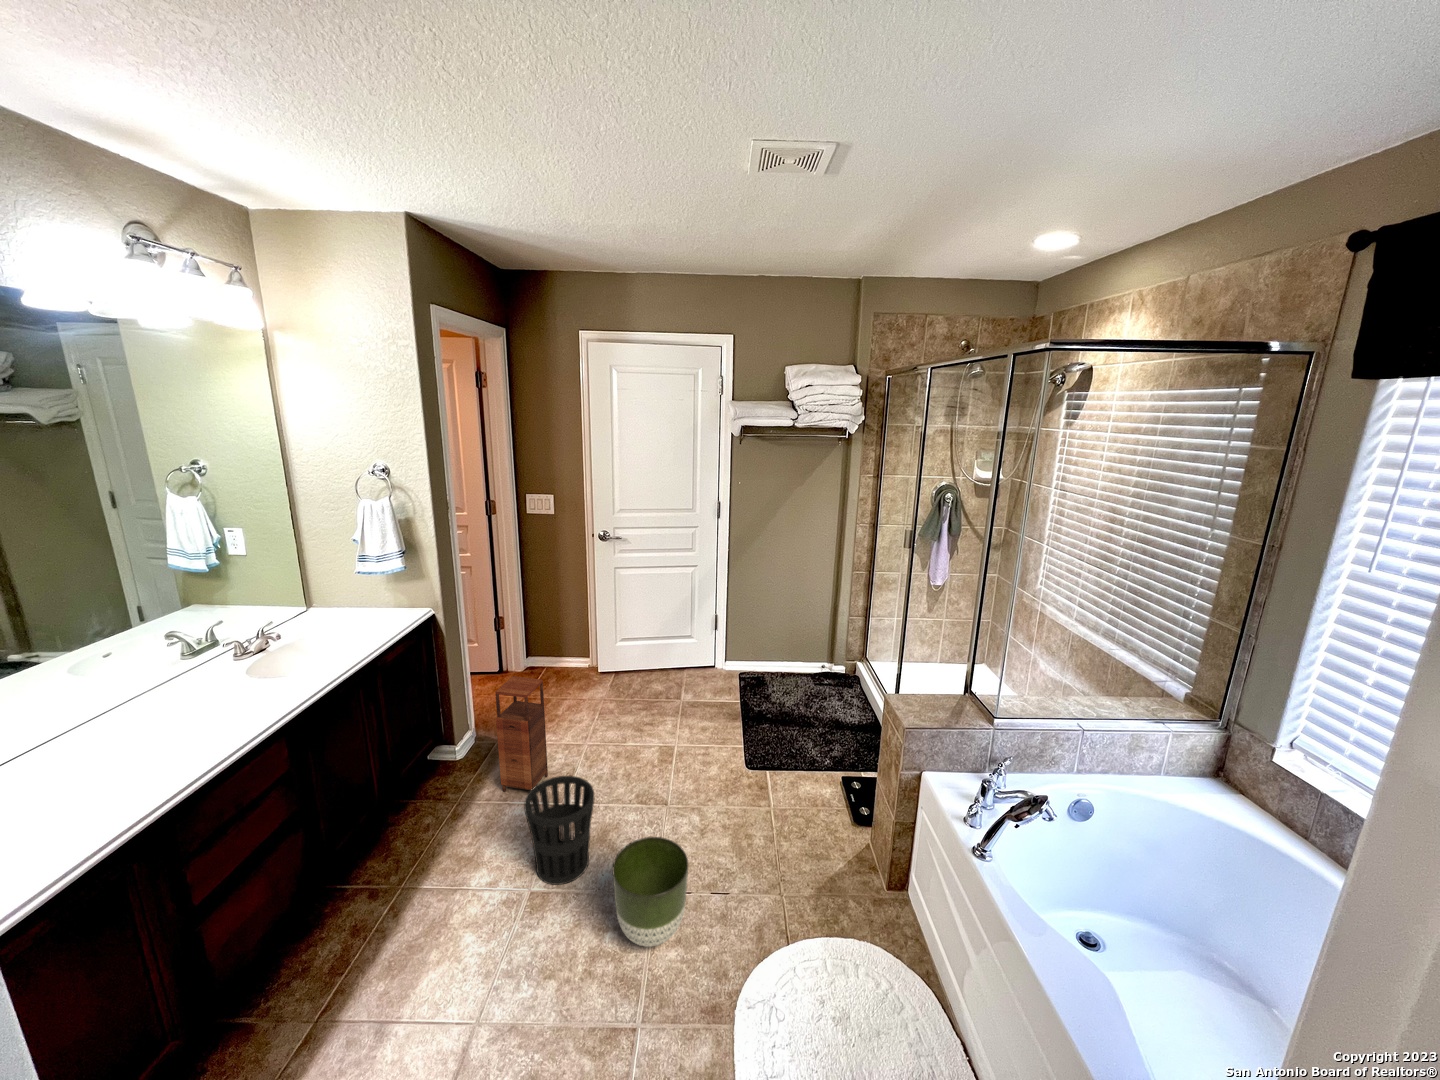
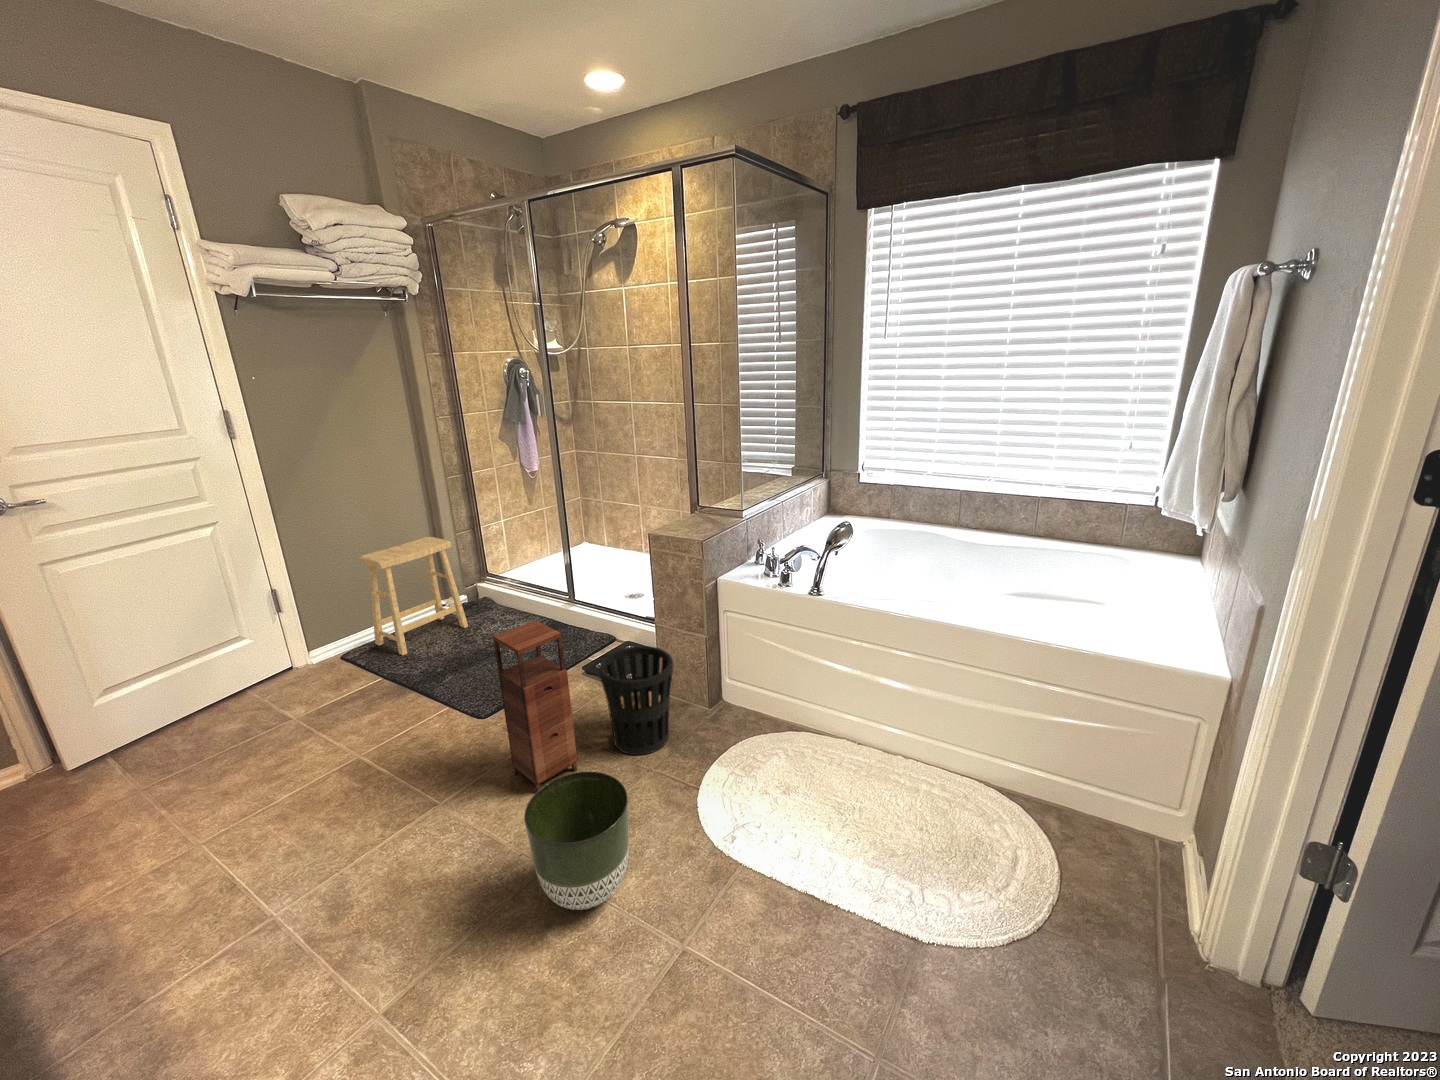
footstool: none [764,611,828,694] -> present [359,537,468,655]
storage cabinet: present [495,676,548,792] -> present [493,620,577,792]
wastebasket: present [524,776,594,885] -> present [599,646,673,755]

